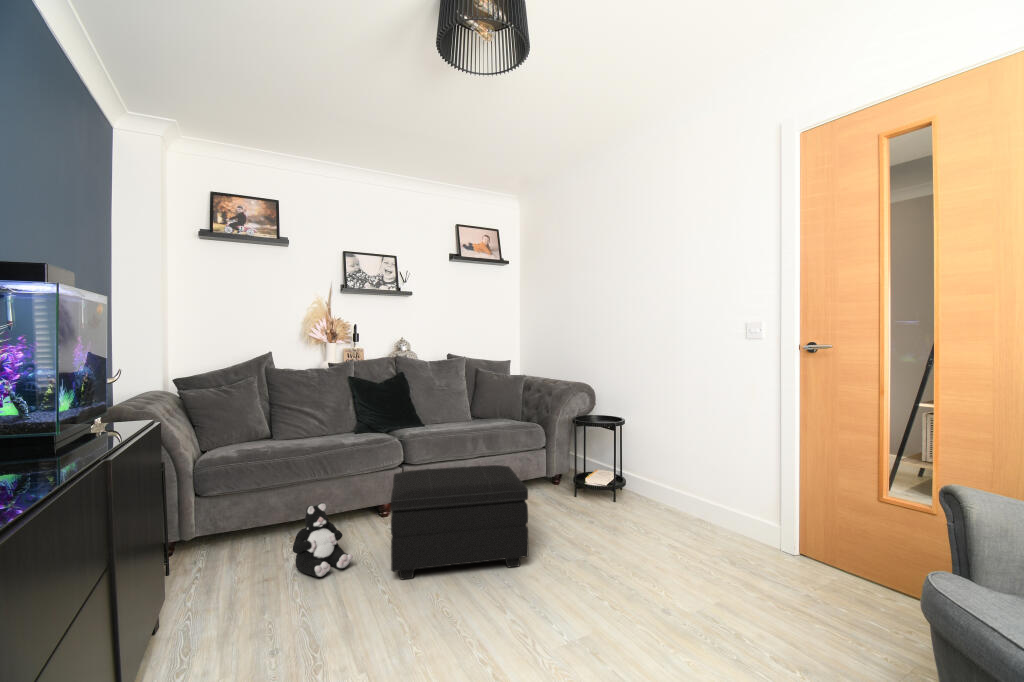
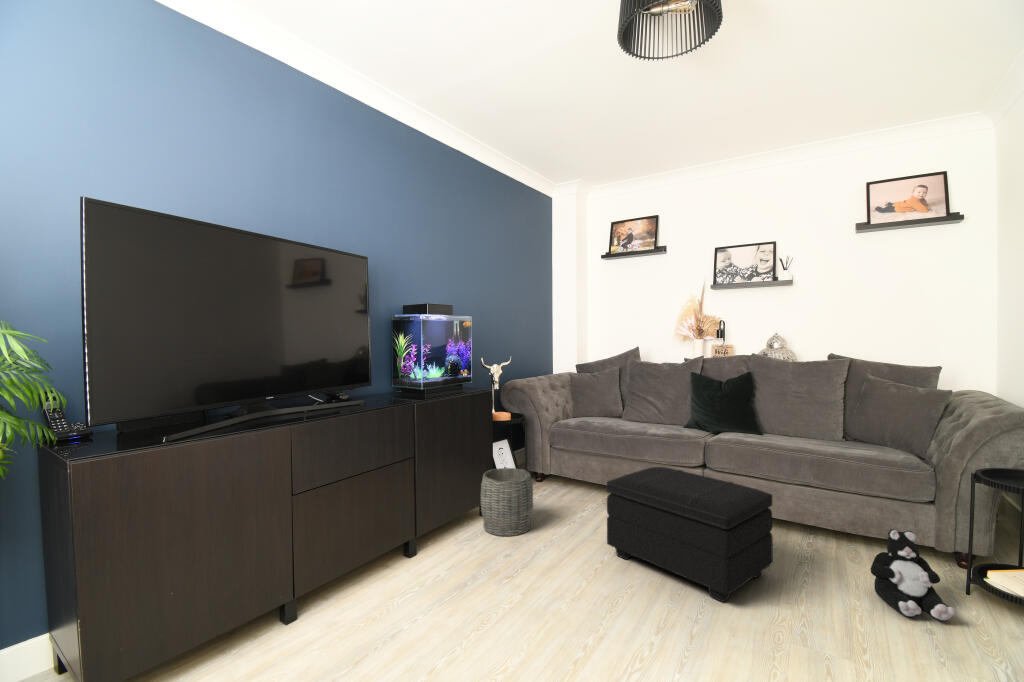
plush toy: present [292,503,353,577] -> present [871,529,956,621]
woven basket: none [173,529,269,648] -> present [481,468,533,536]

